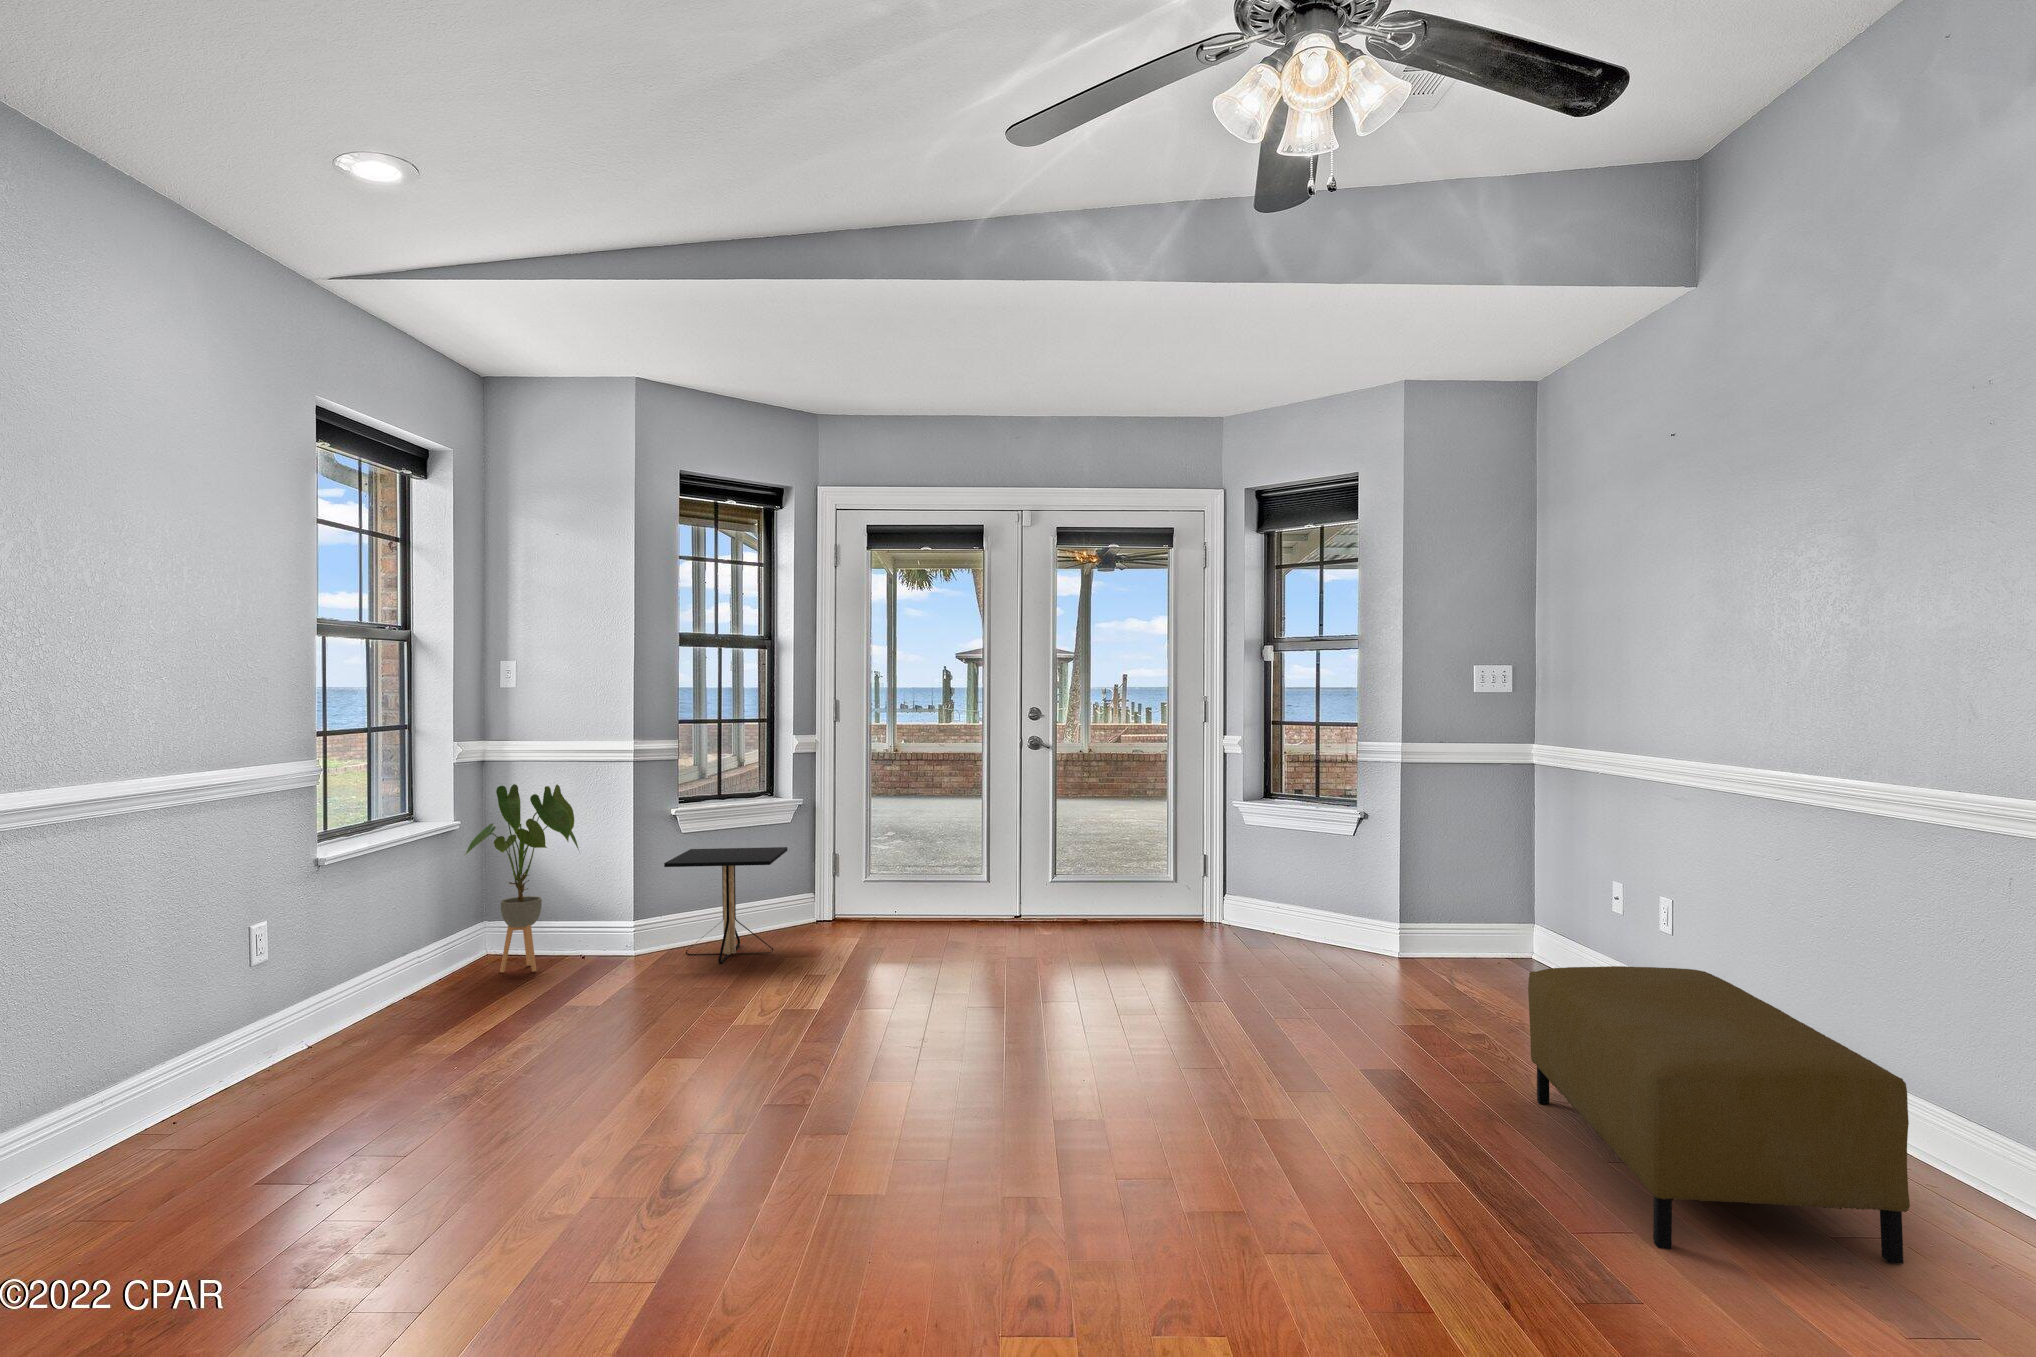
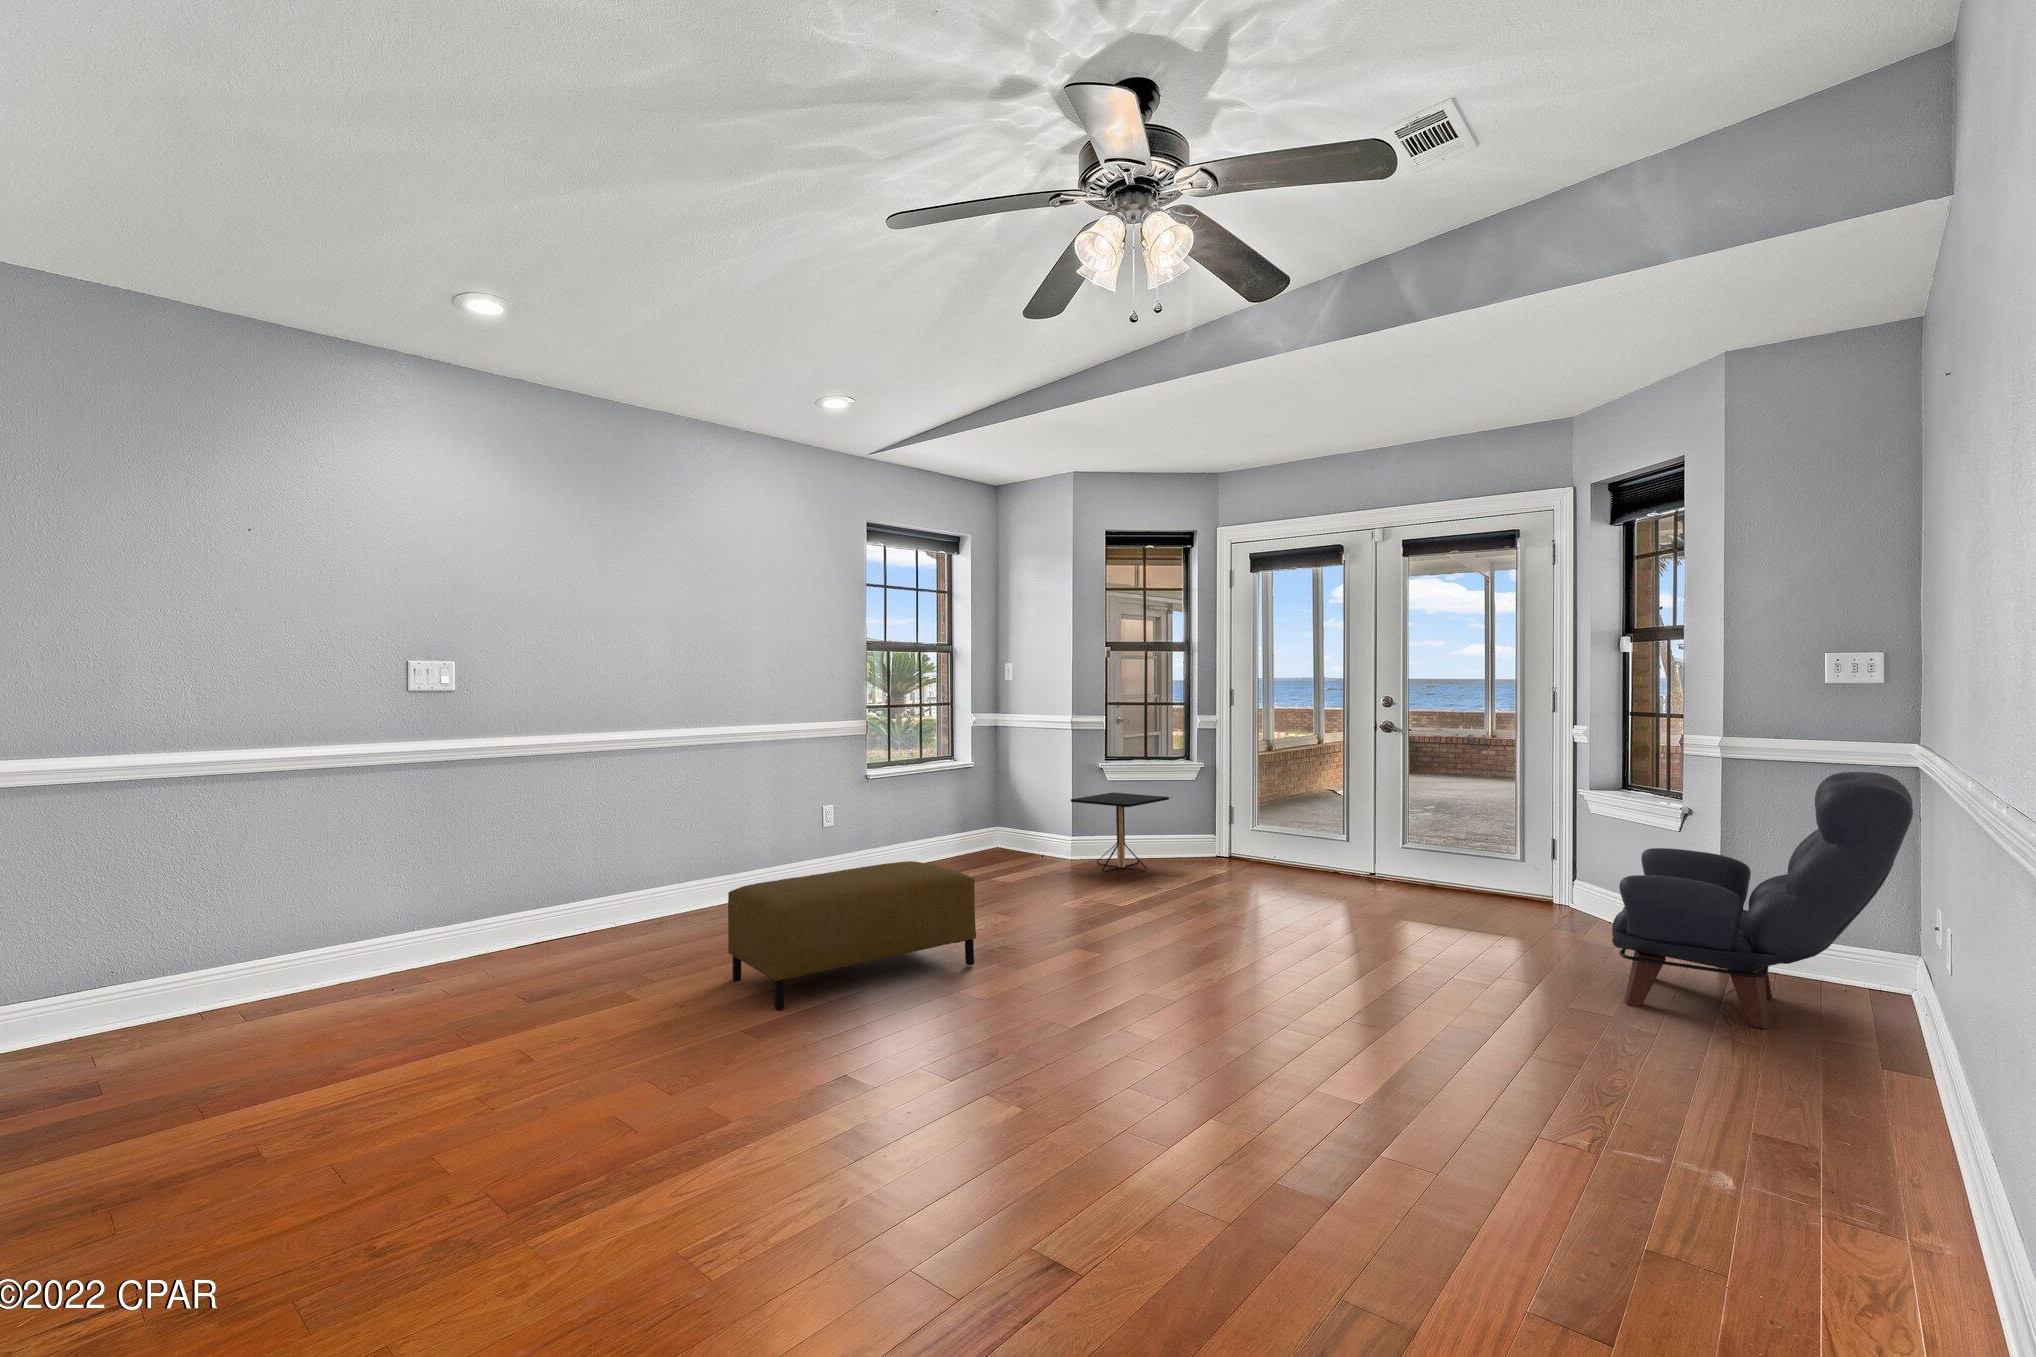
armchair: none [1385,760,1643,998] -> present [1612,772,1913,1029]
house plant: present [465,784,579,972] -> none [966,742,1037,859]
ottoman: present [1528,966,1910,1264] -> present [728,861,976,1010]

